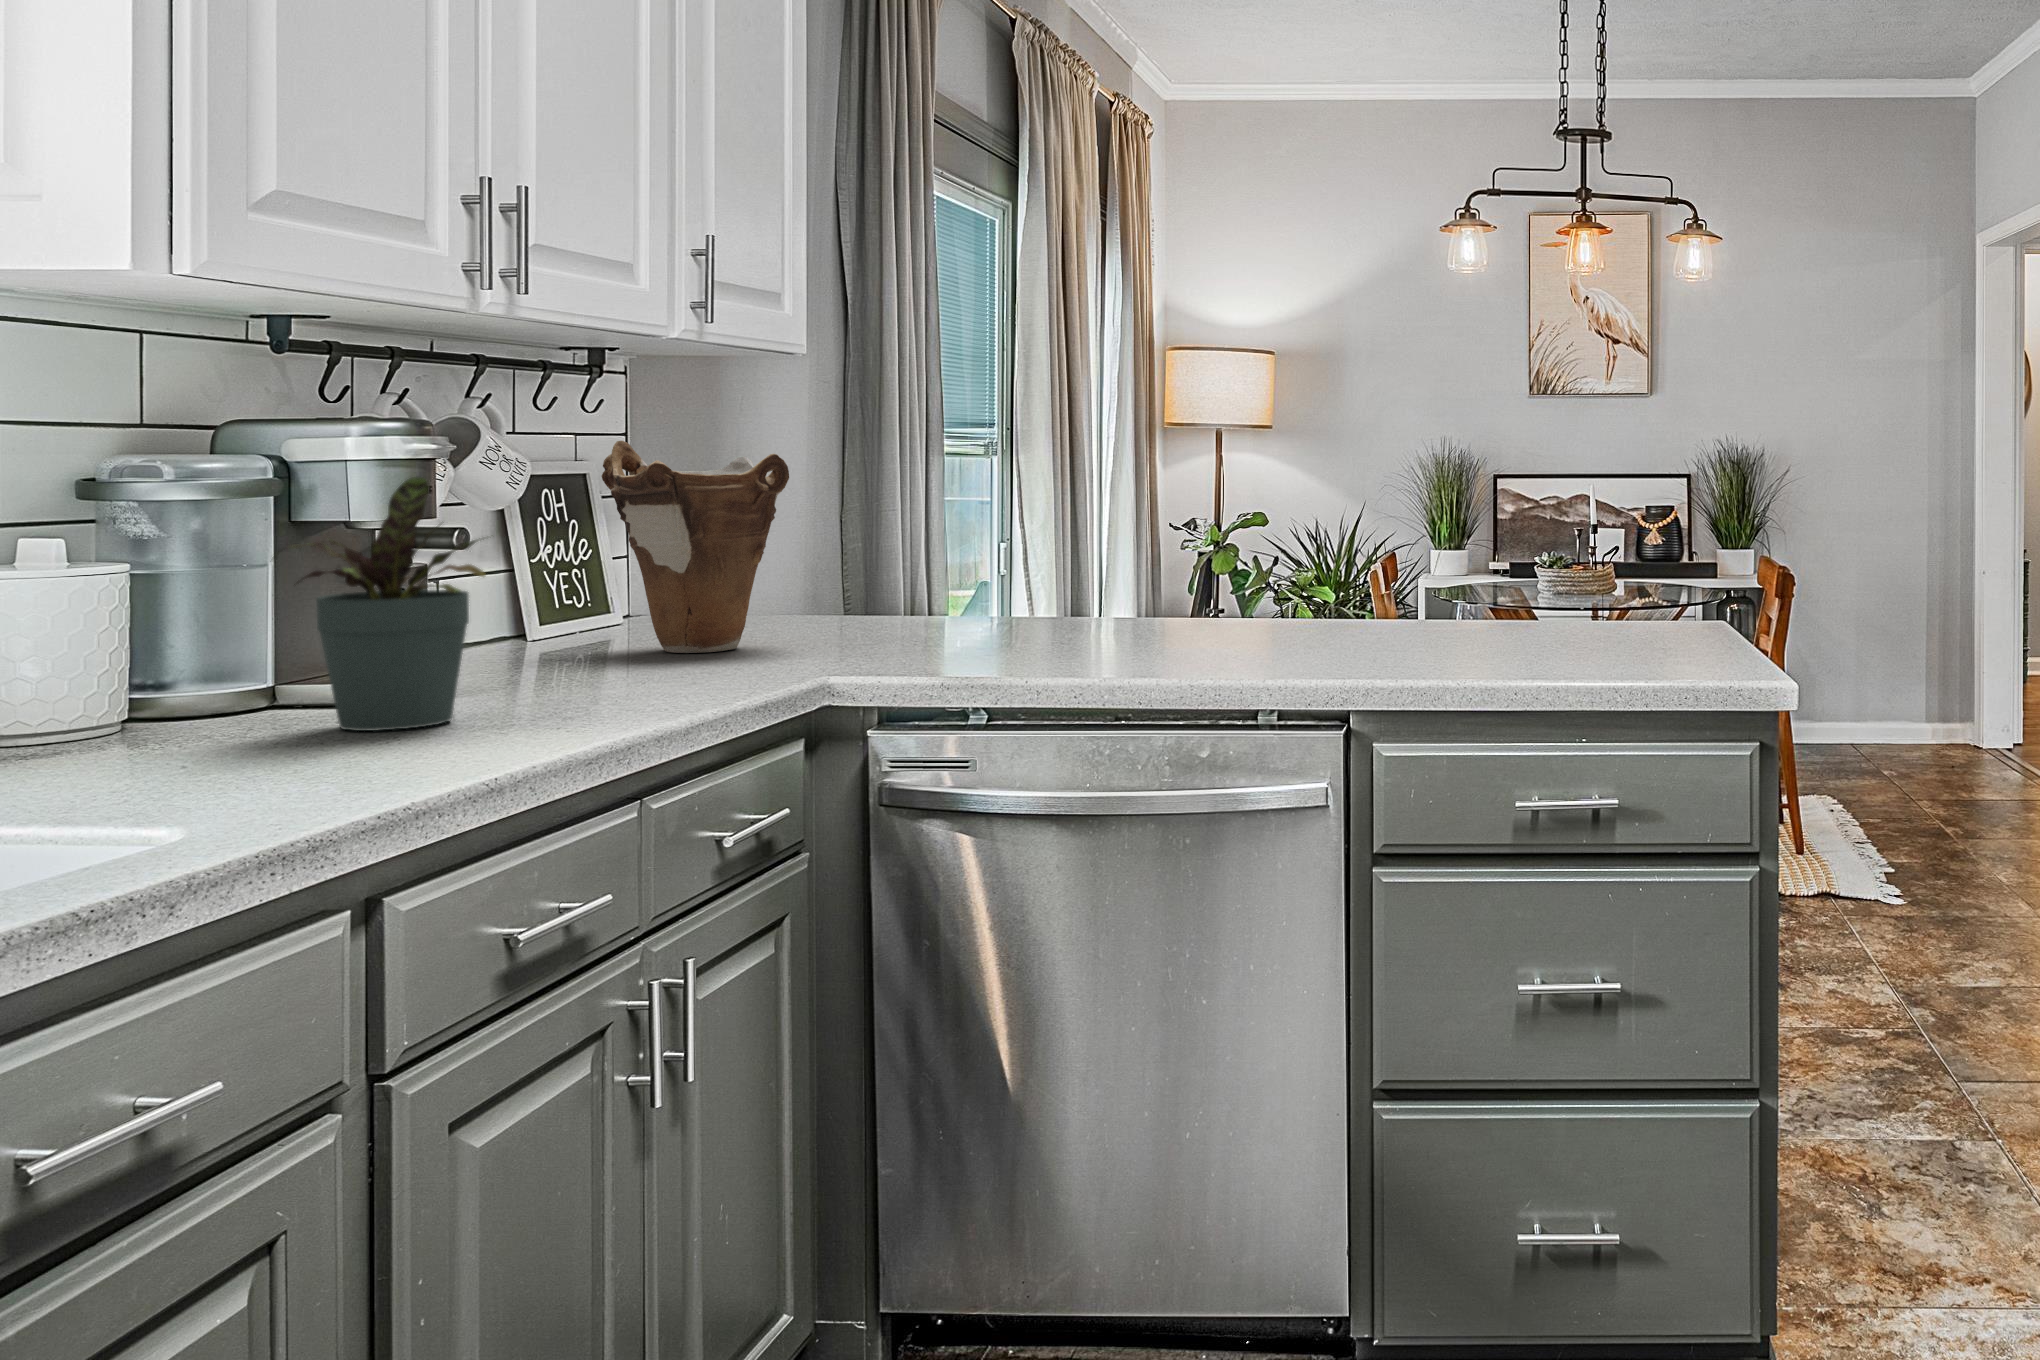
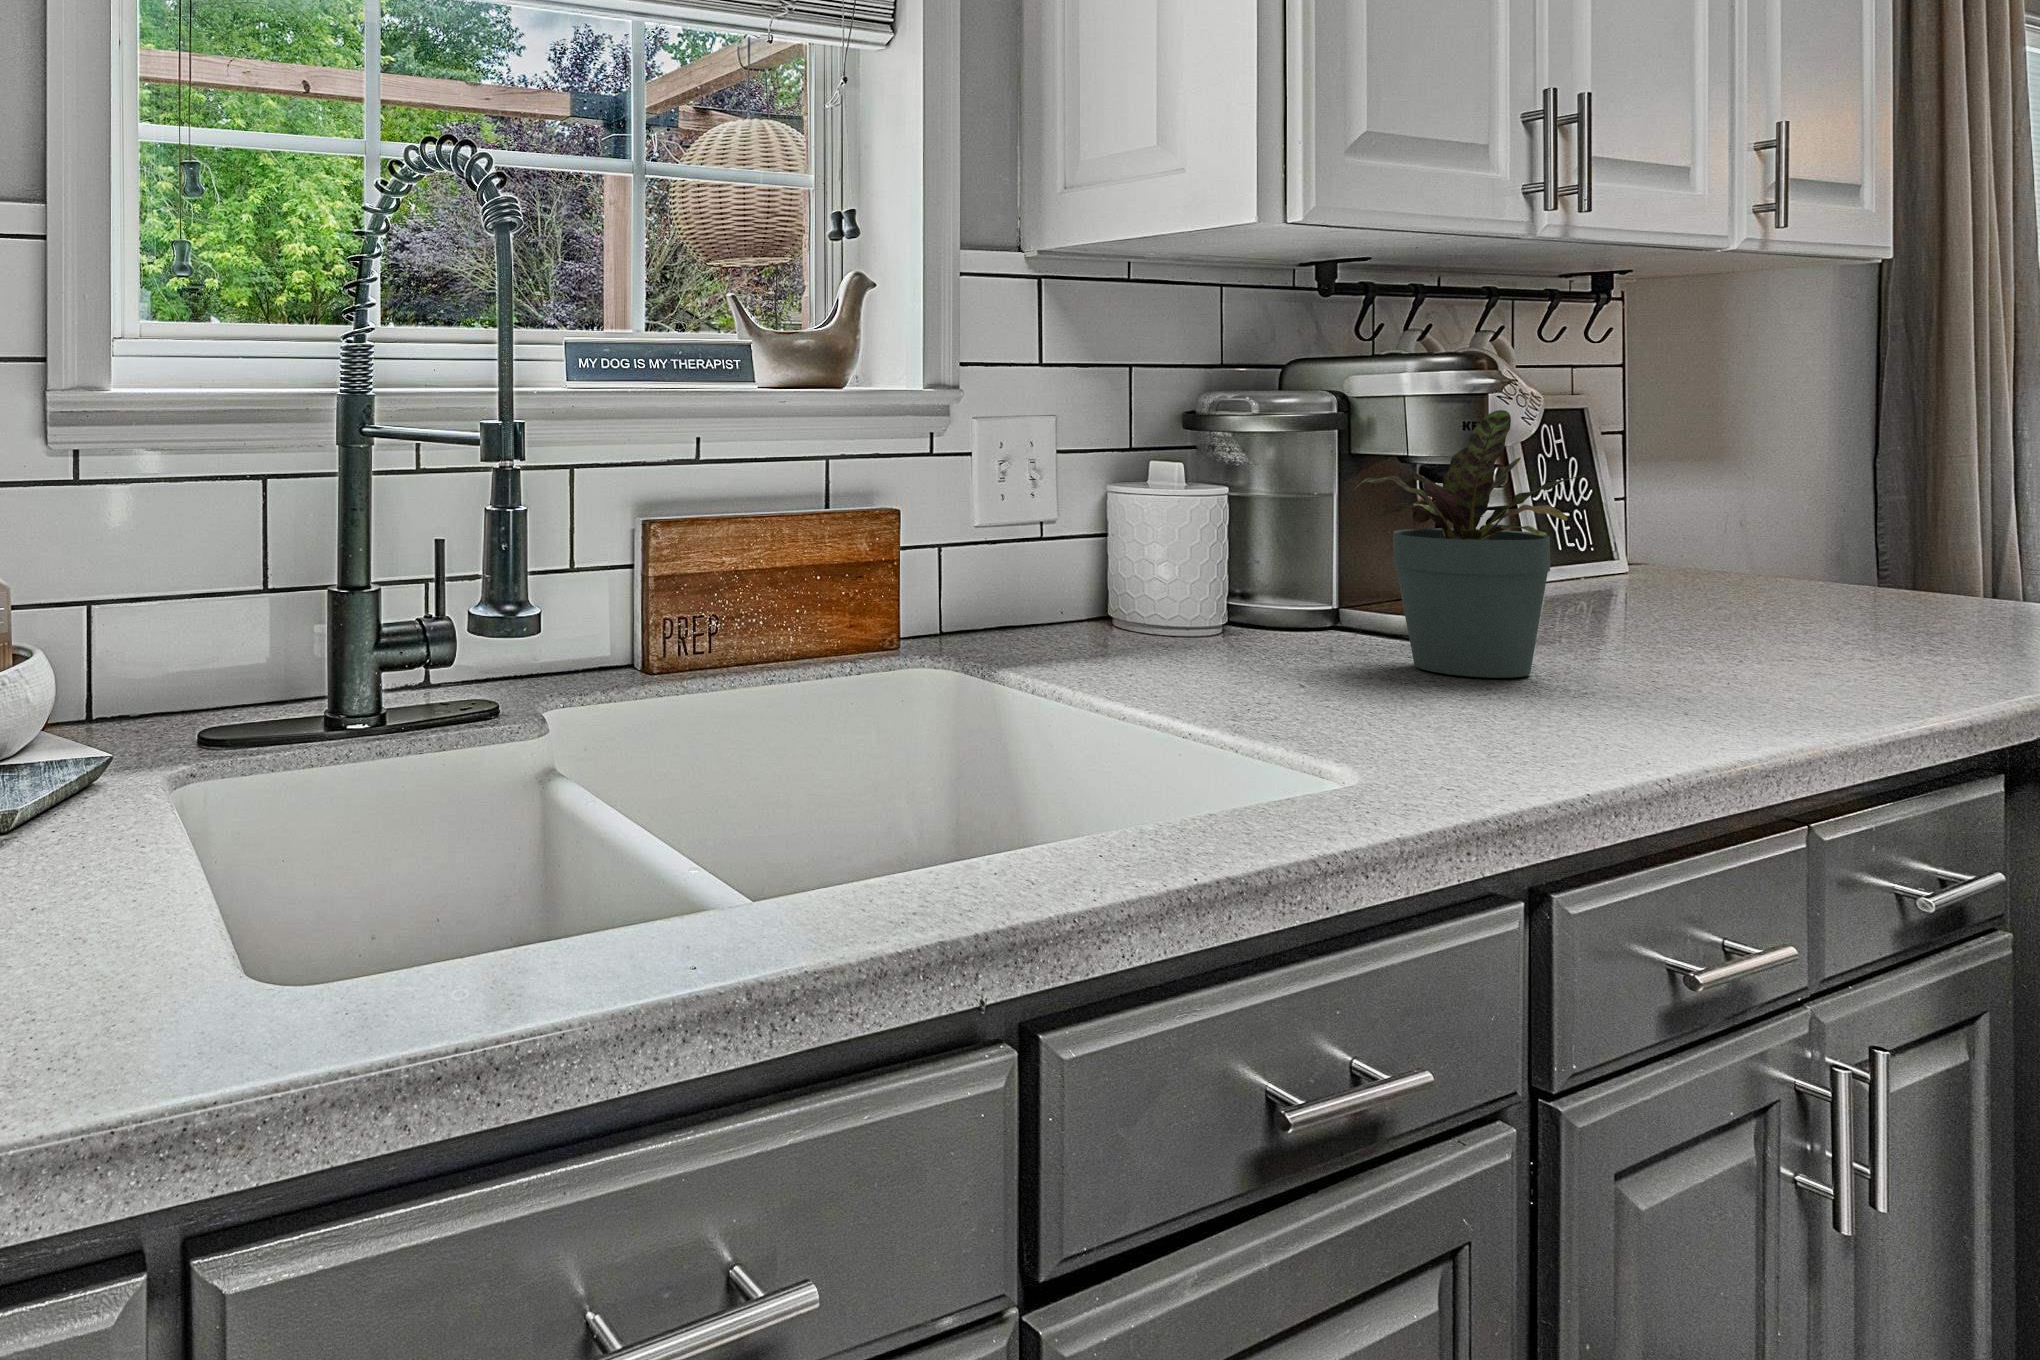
vase: present [602,441,789,653] -> none [1627,369,1897,617]

